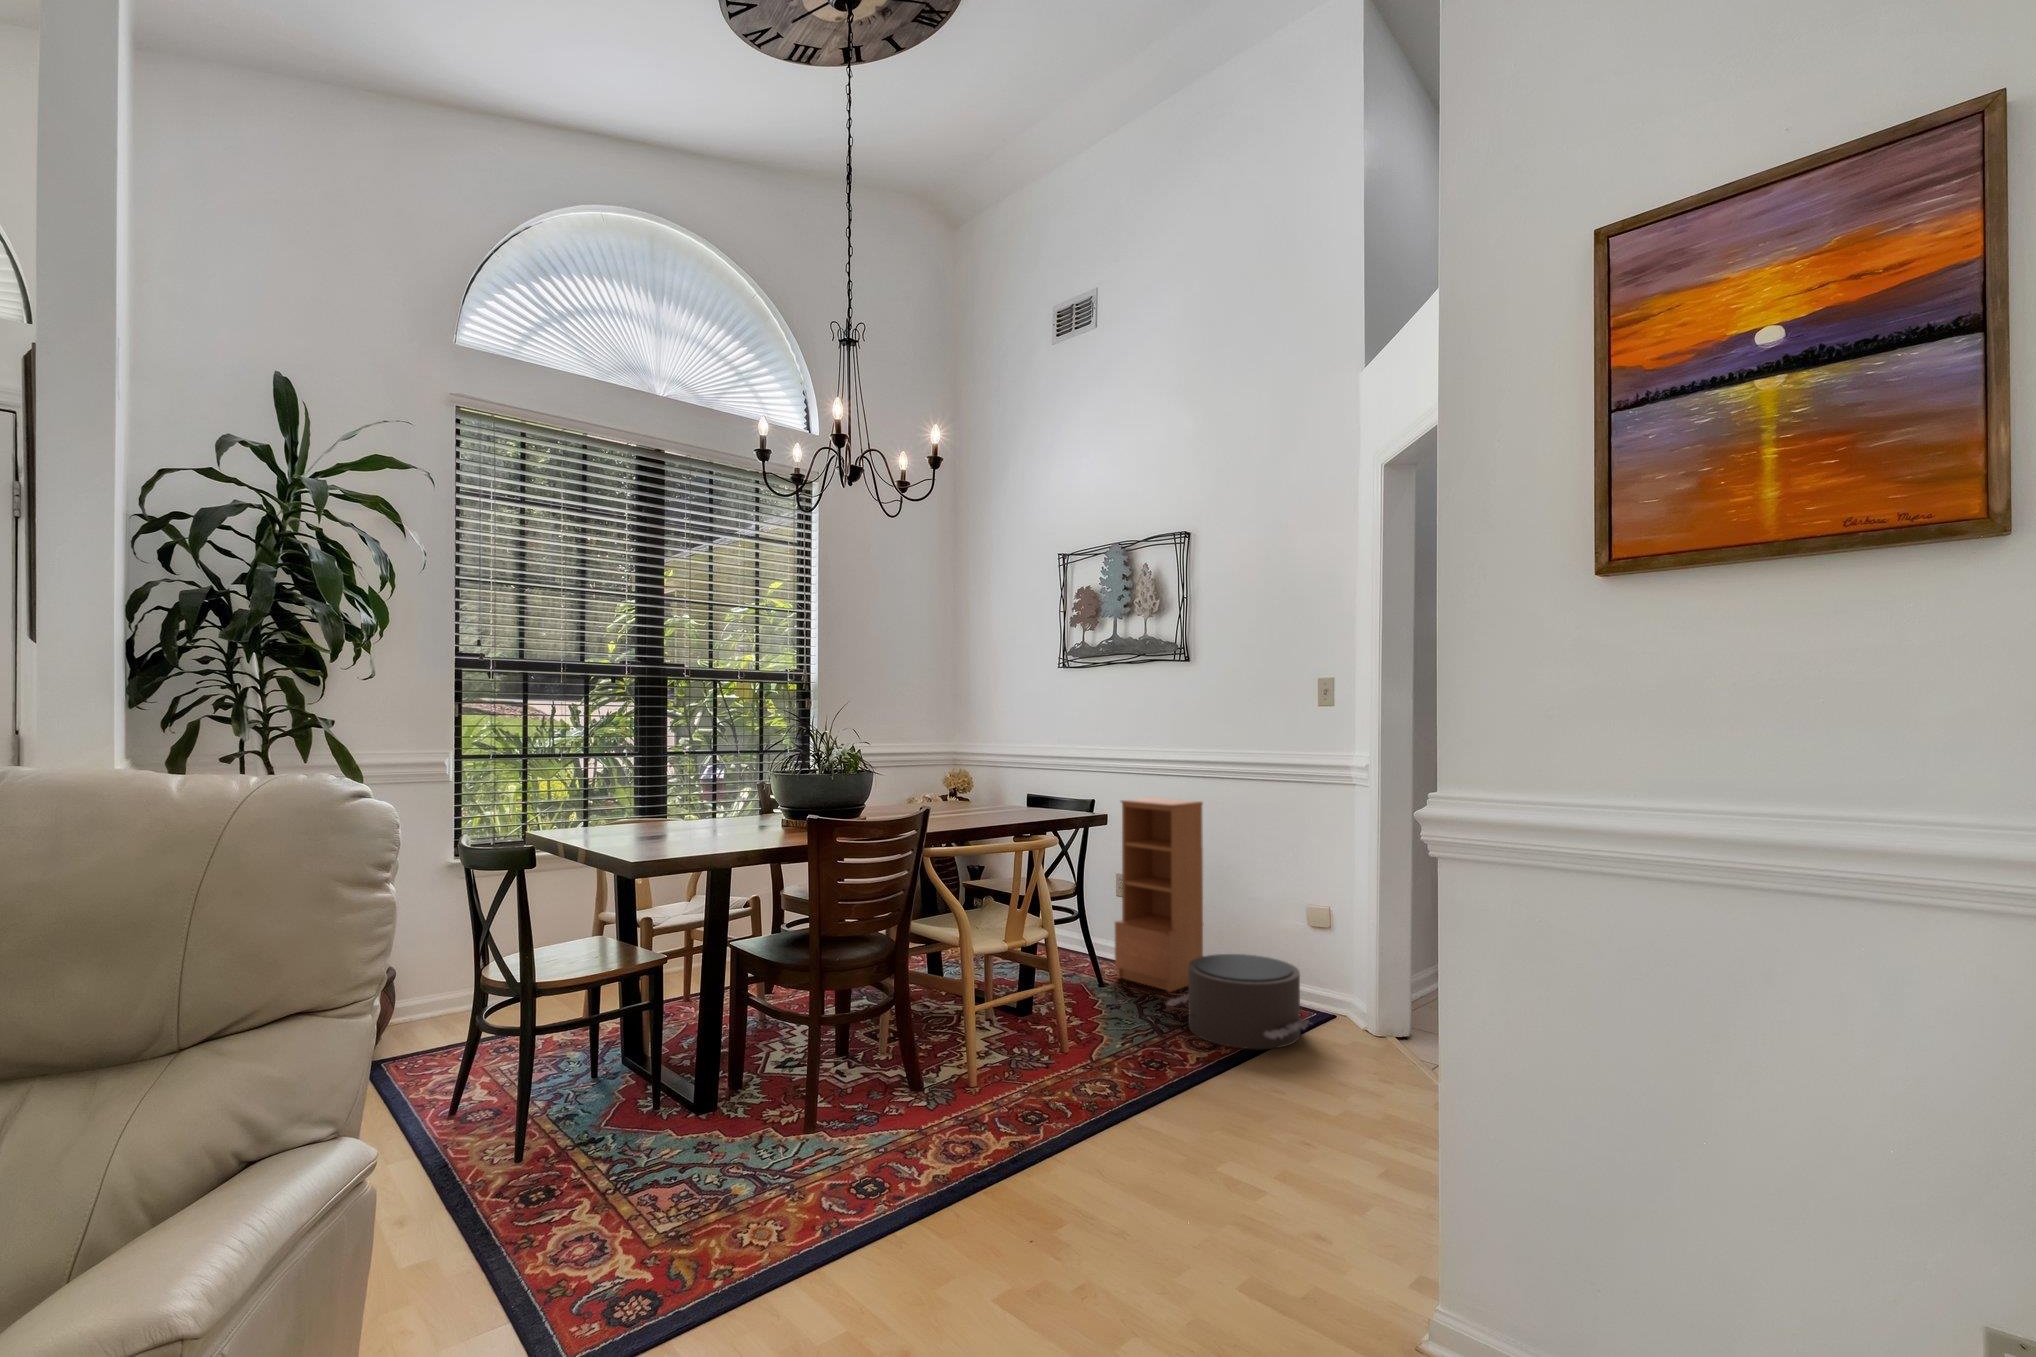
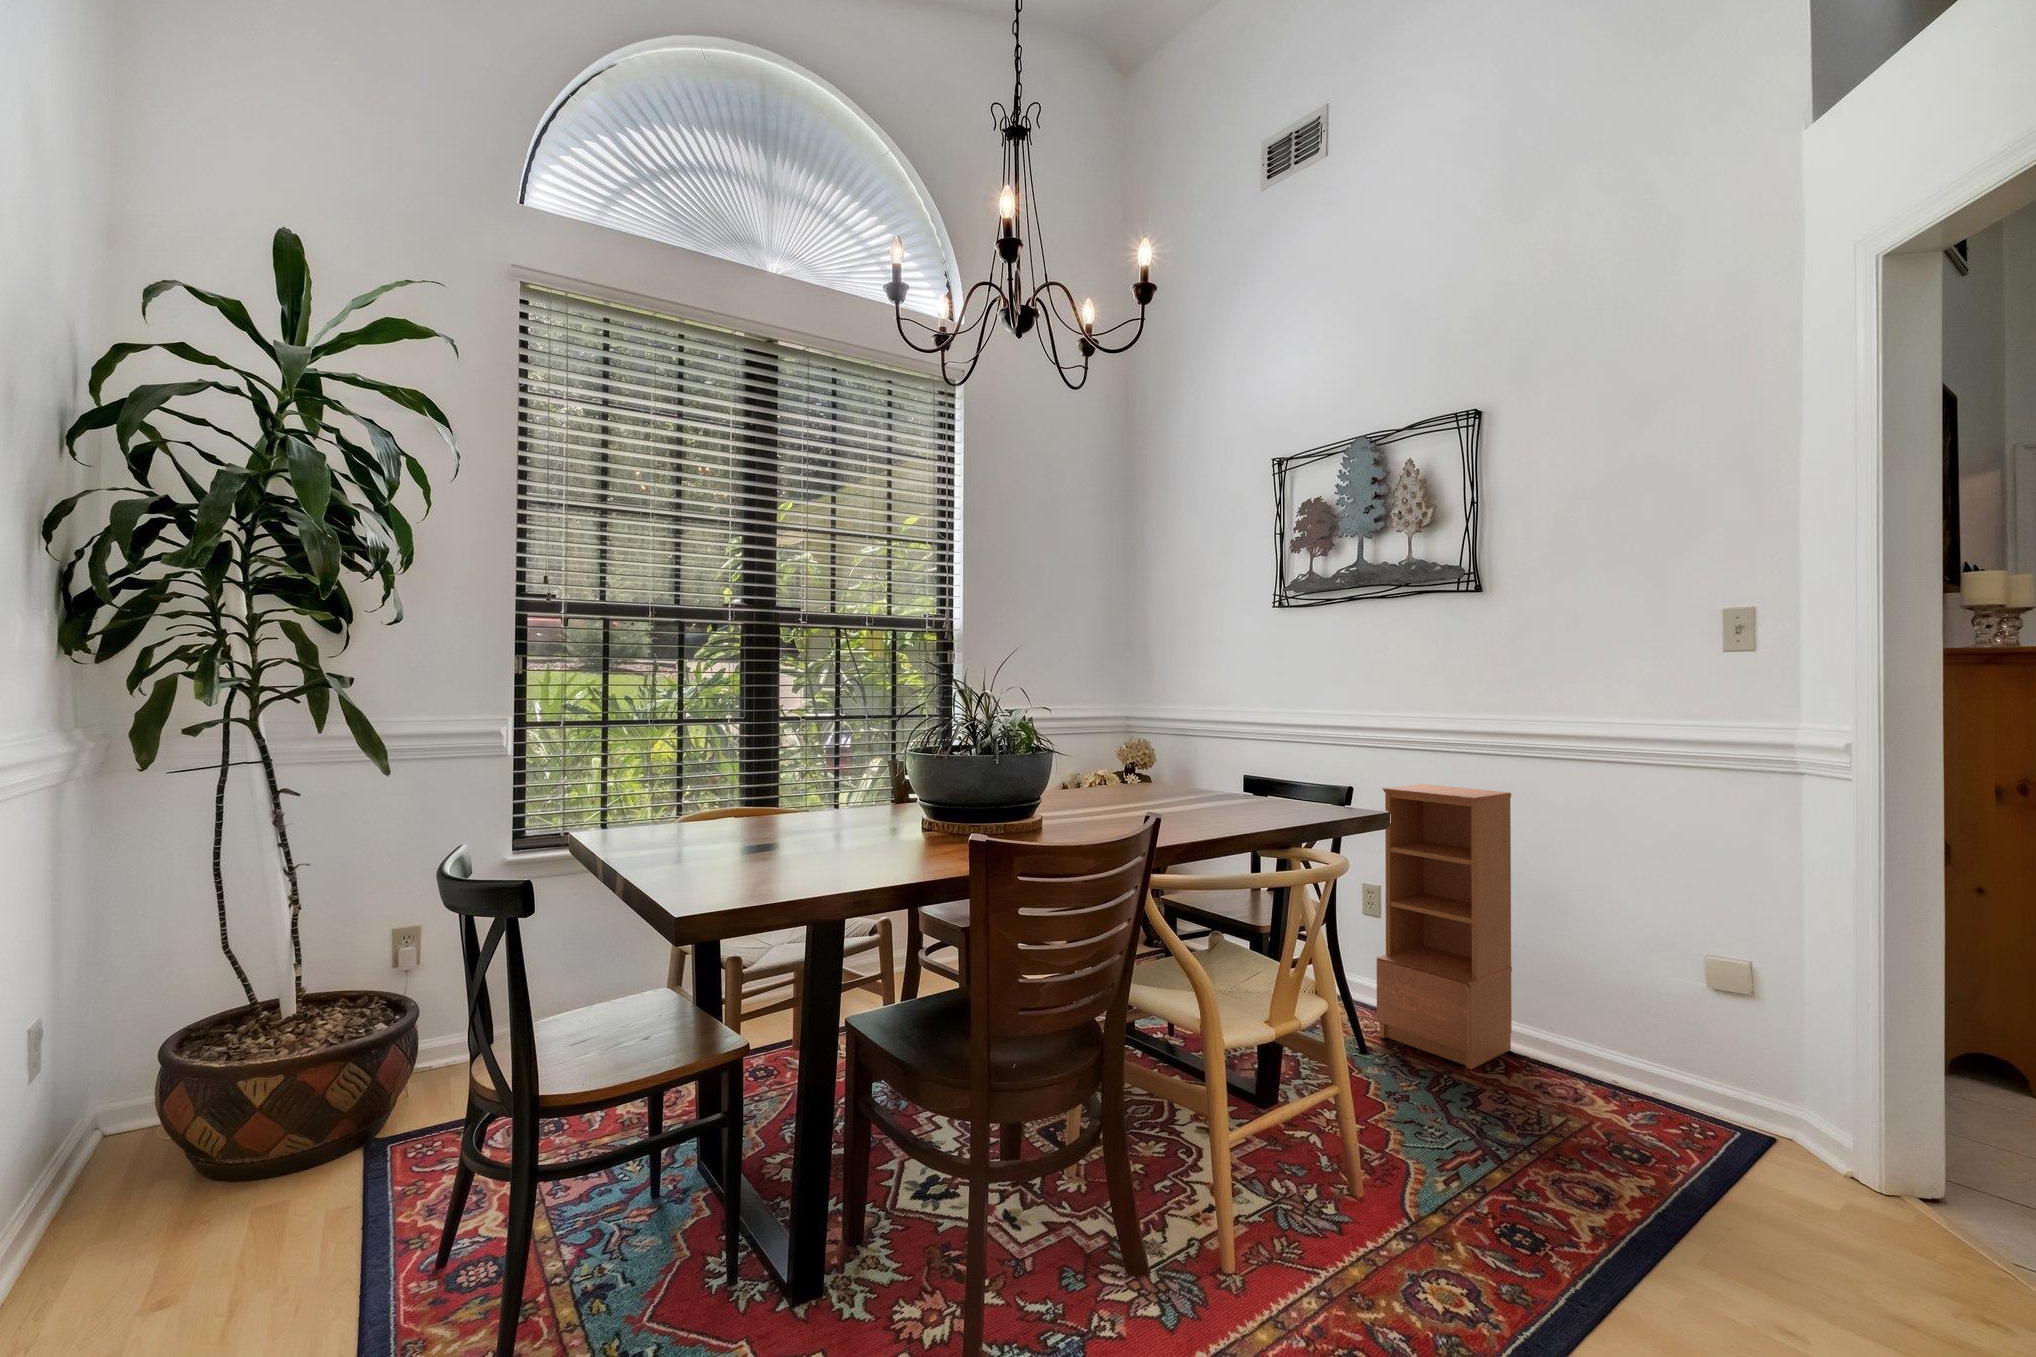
pouf: present [1167,954,1311,1049] -> none [1494,1030,1783,1214]

